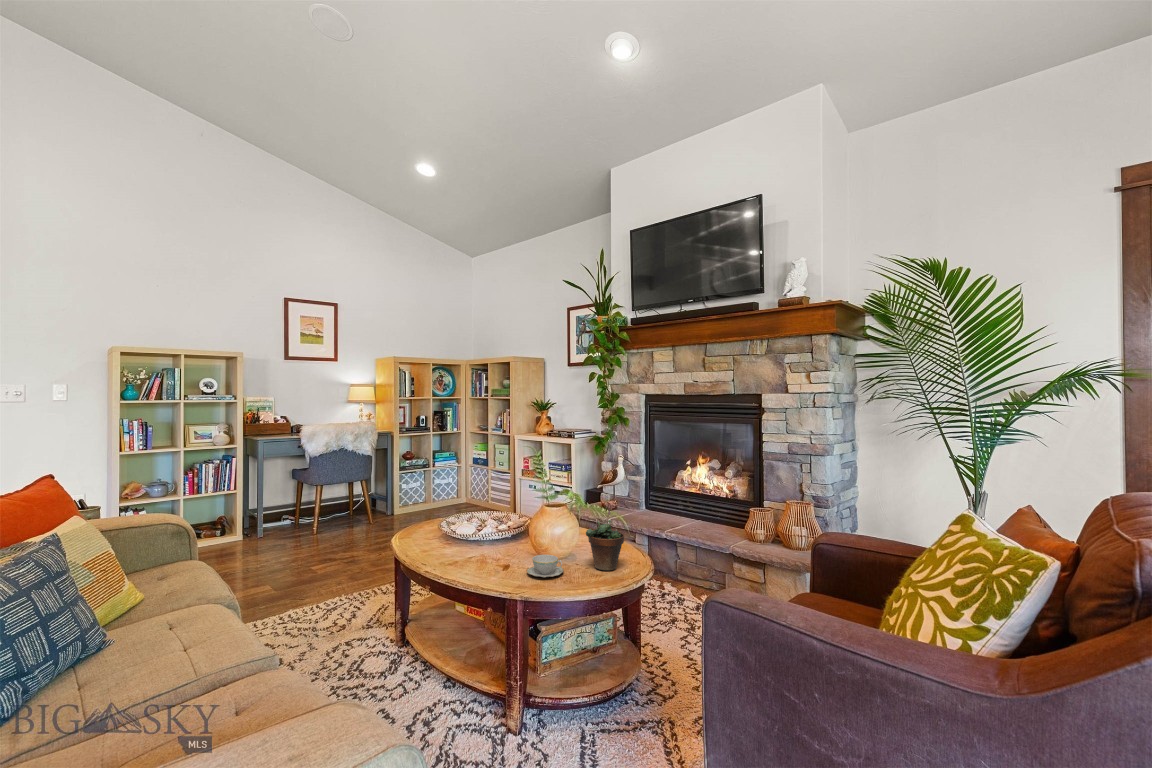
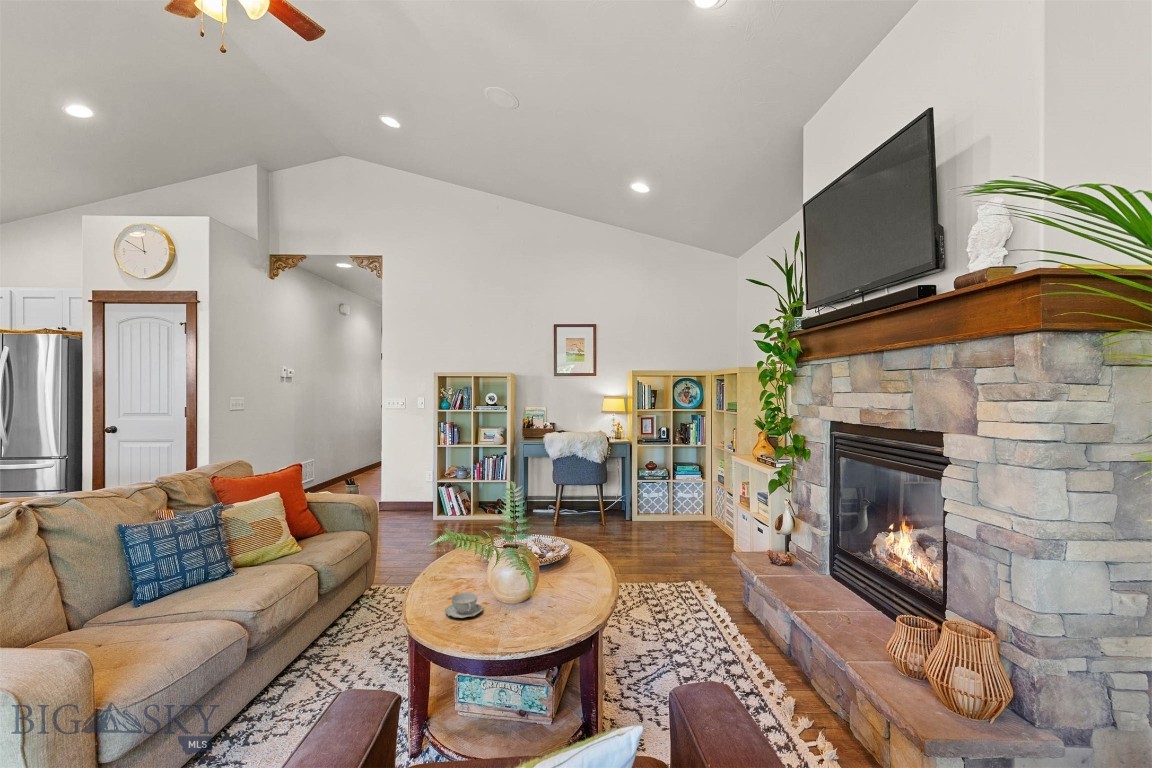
succulent plant: present [586,509,624,571] -> none [498,562,539,631]

